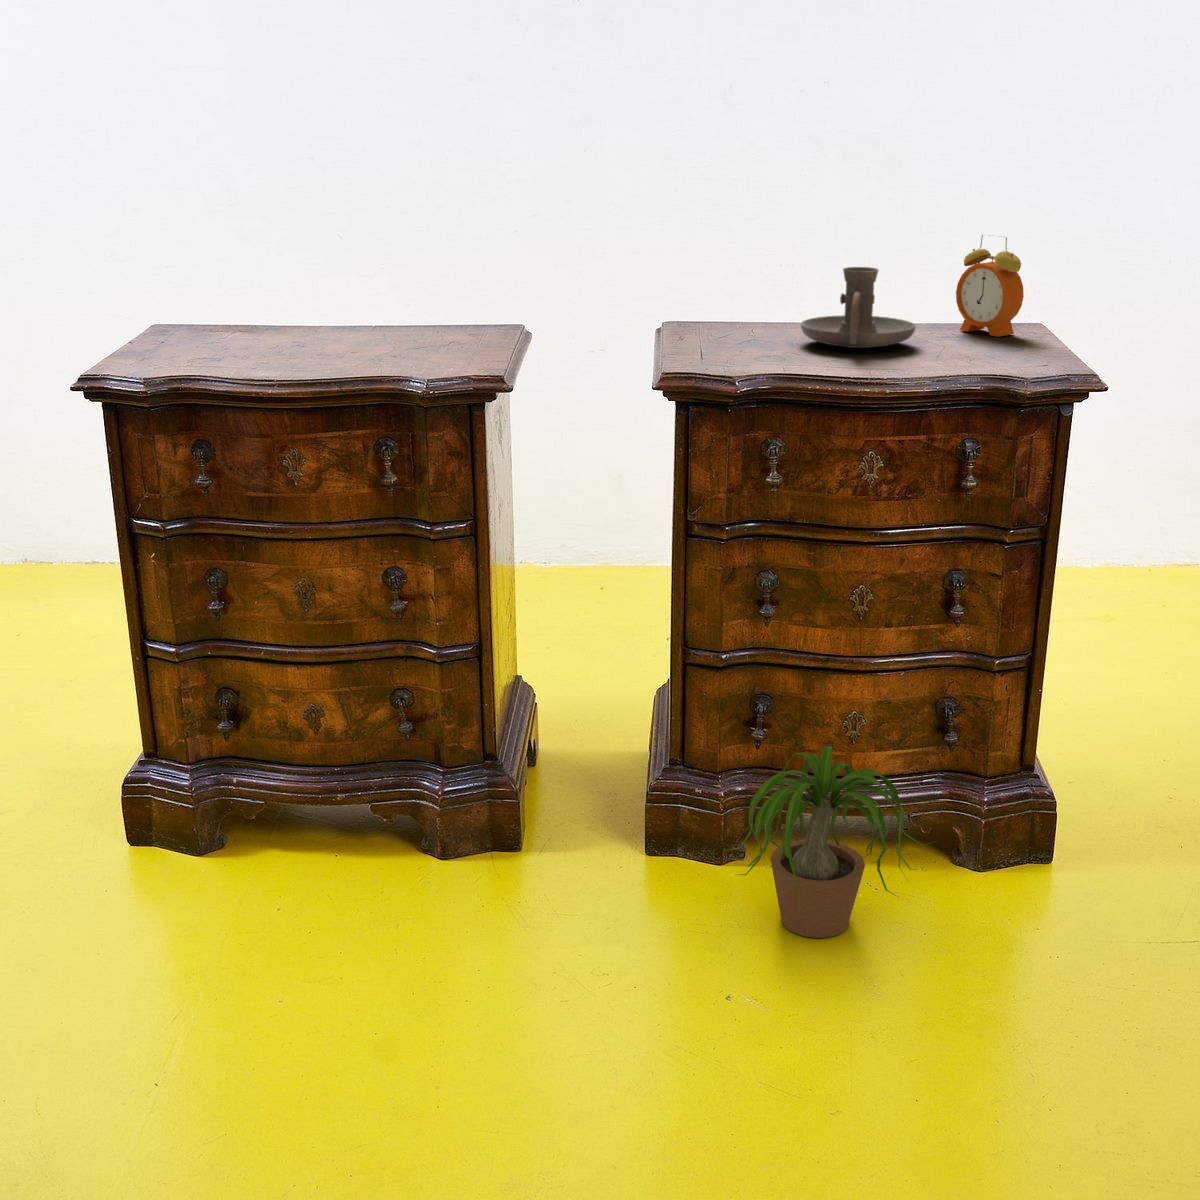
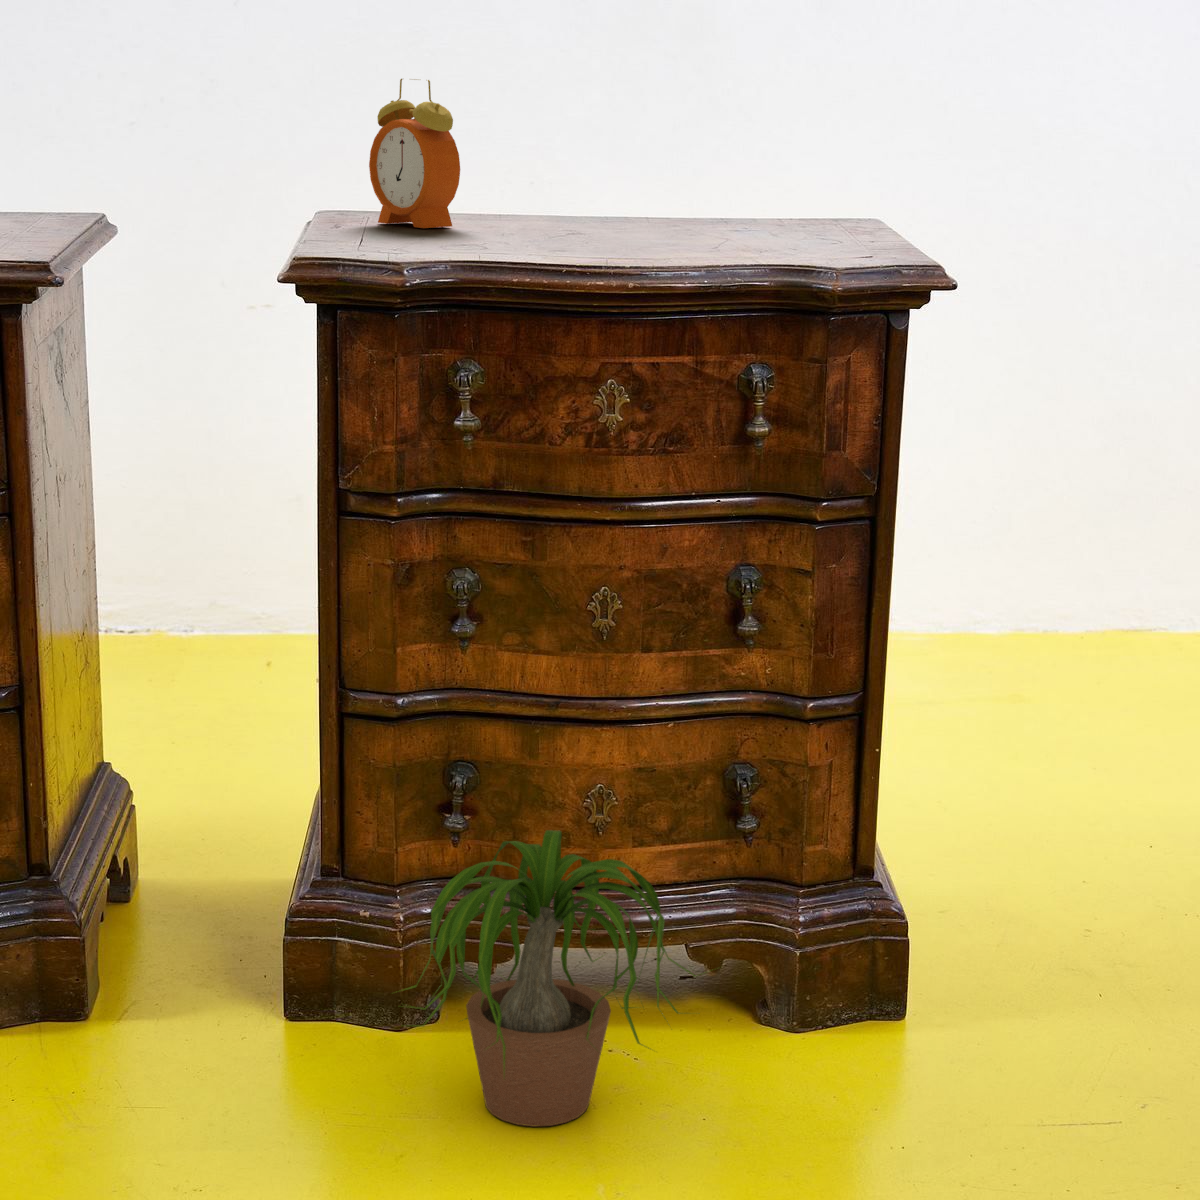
alarm clock: present [956,235,1024,337] -> present [369,79,460,228]
candle holder: present [801,267,916,348] -> none [516,123,685,240]

